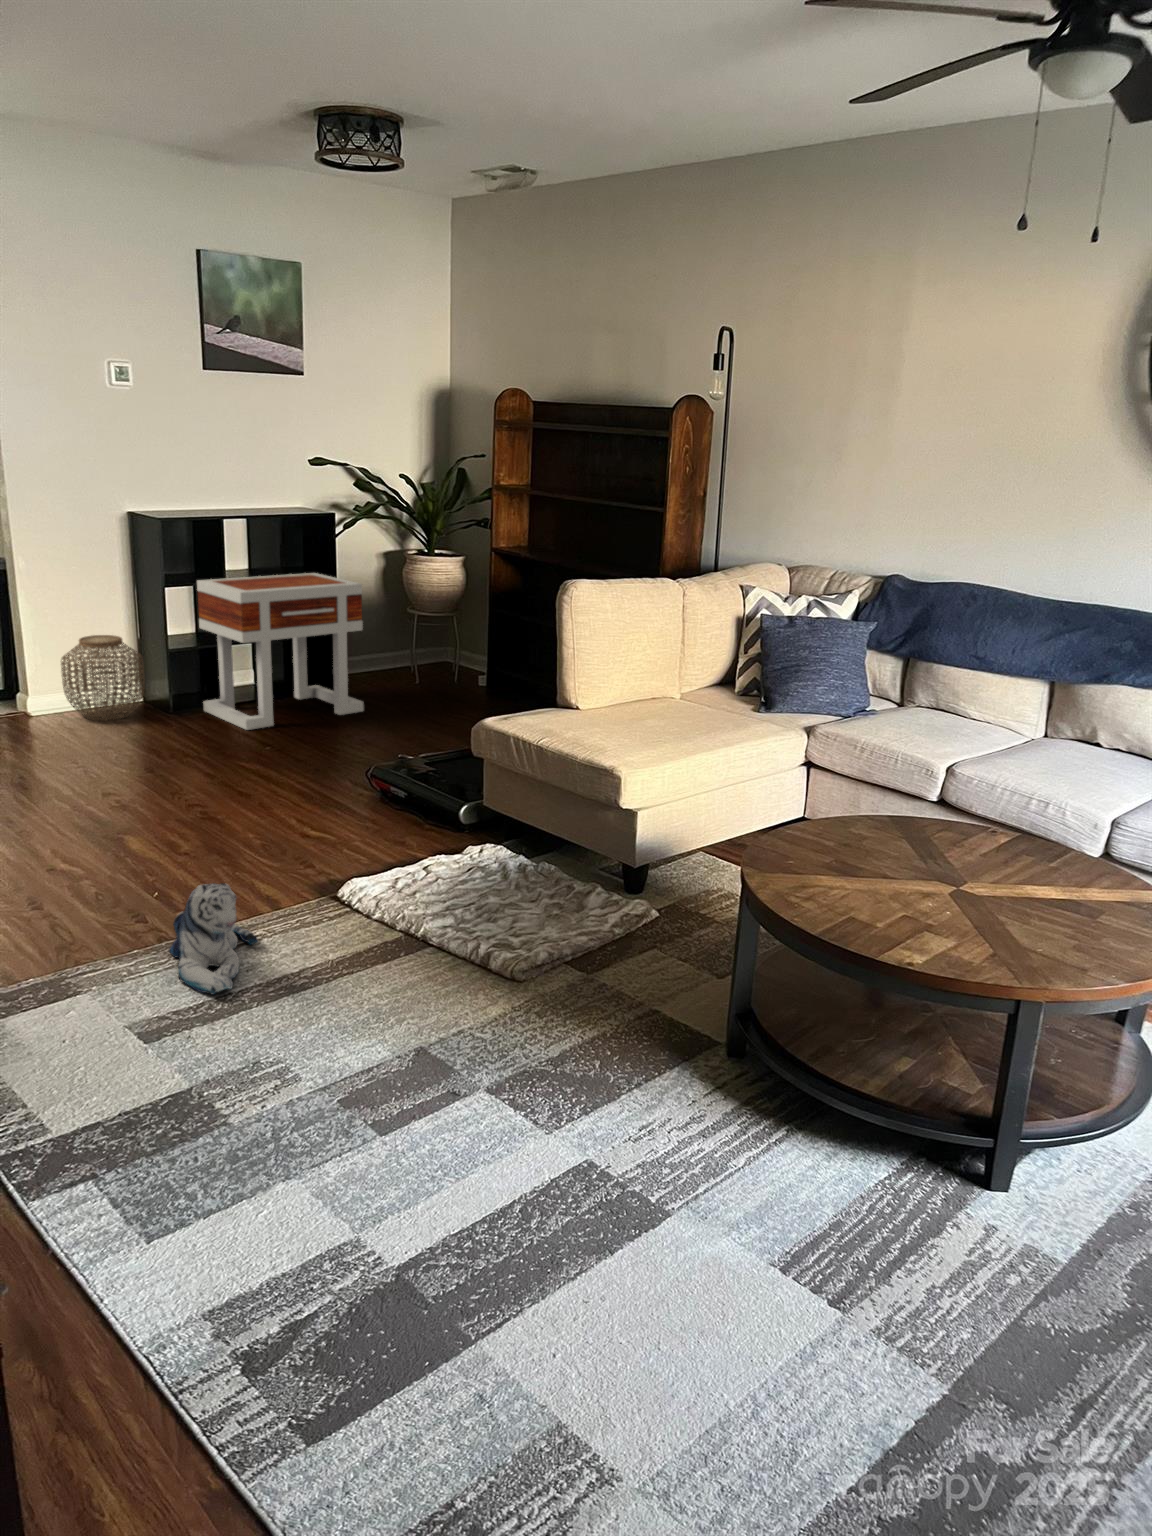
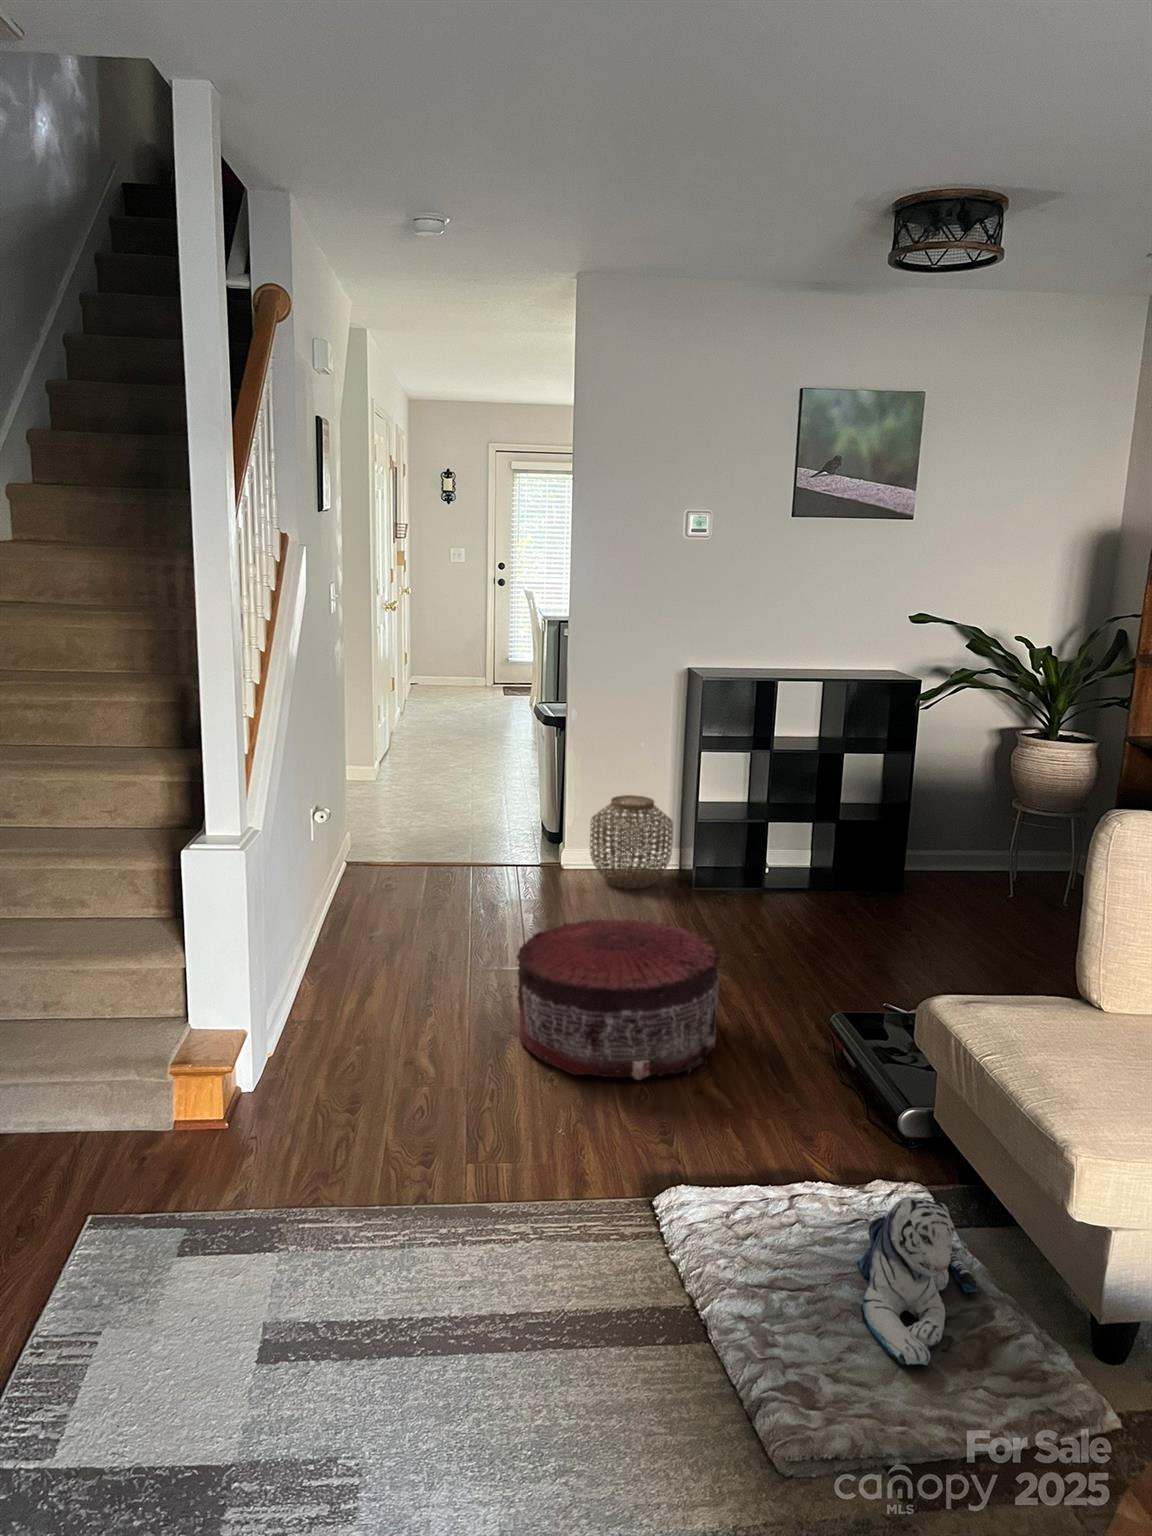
side table: present [197,573,364,730] -> none [729,747,925,927]
pouf: none [117,719,300,844] -> present [517,919,719,1080]
plush toy: present [169,883,258,994] -> present [857,1197,977,1365]

